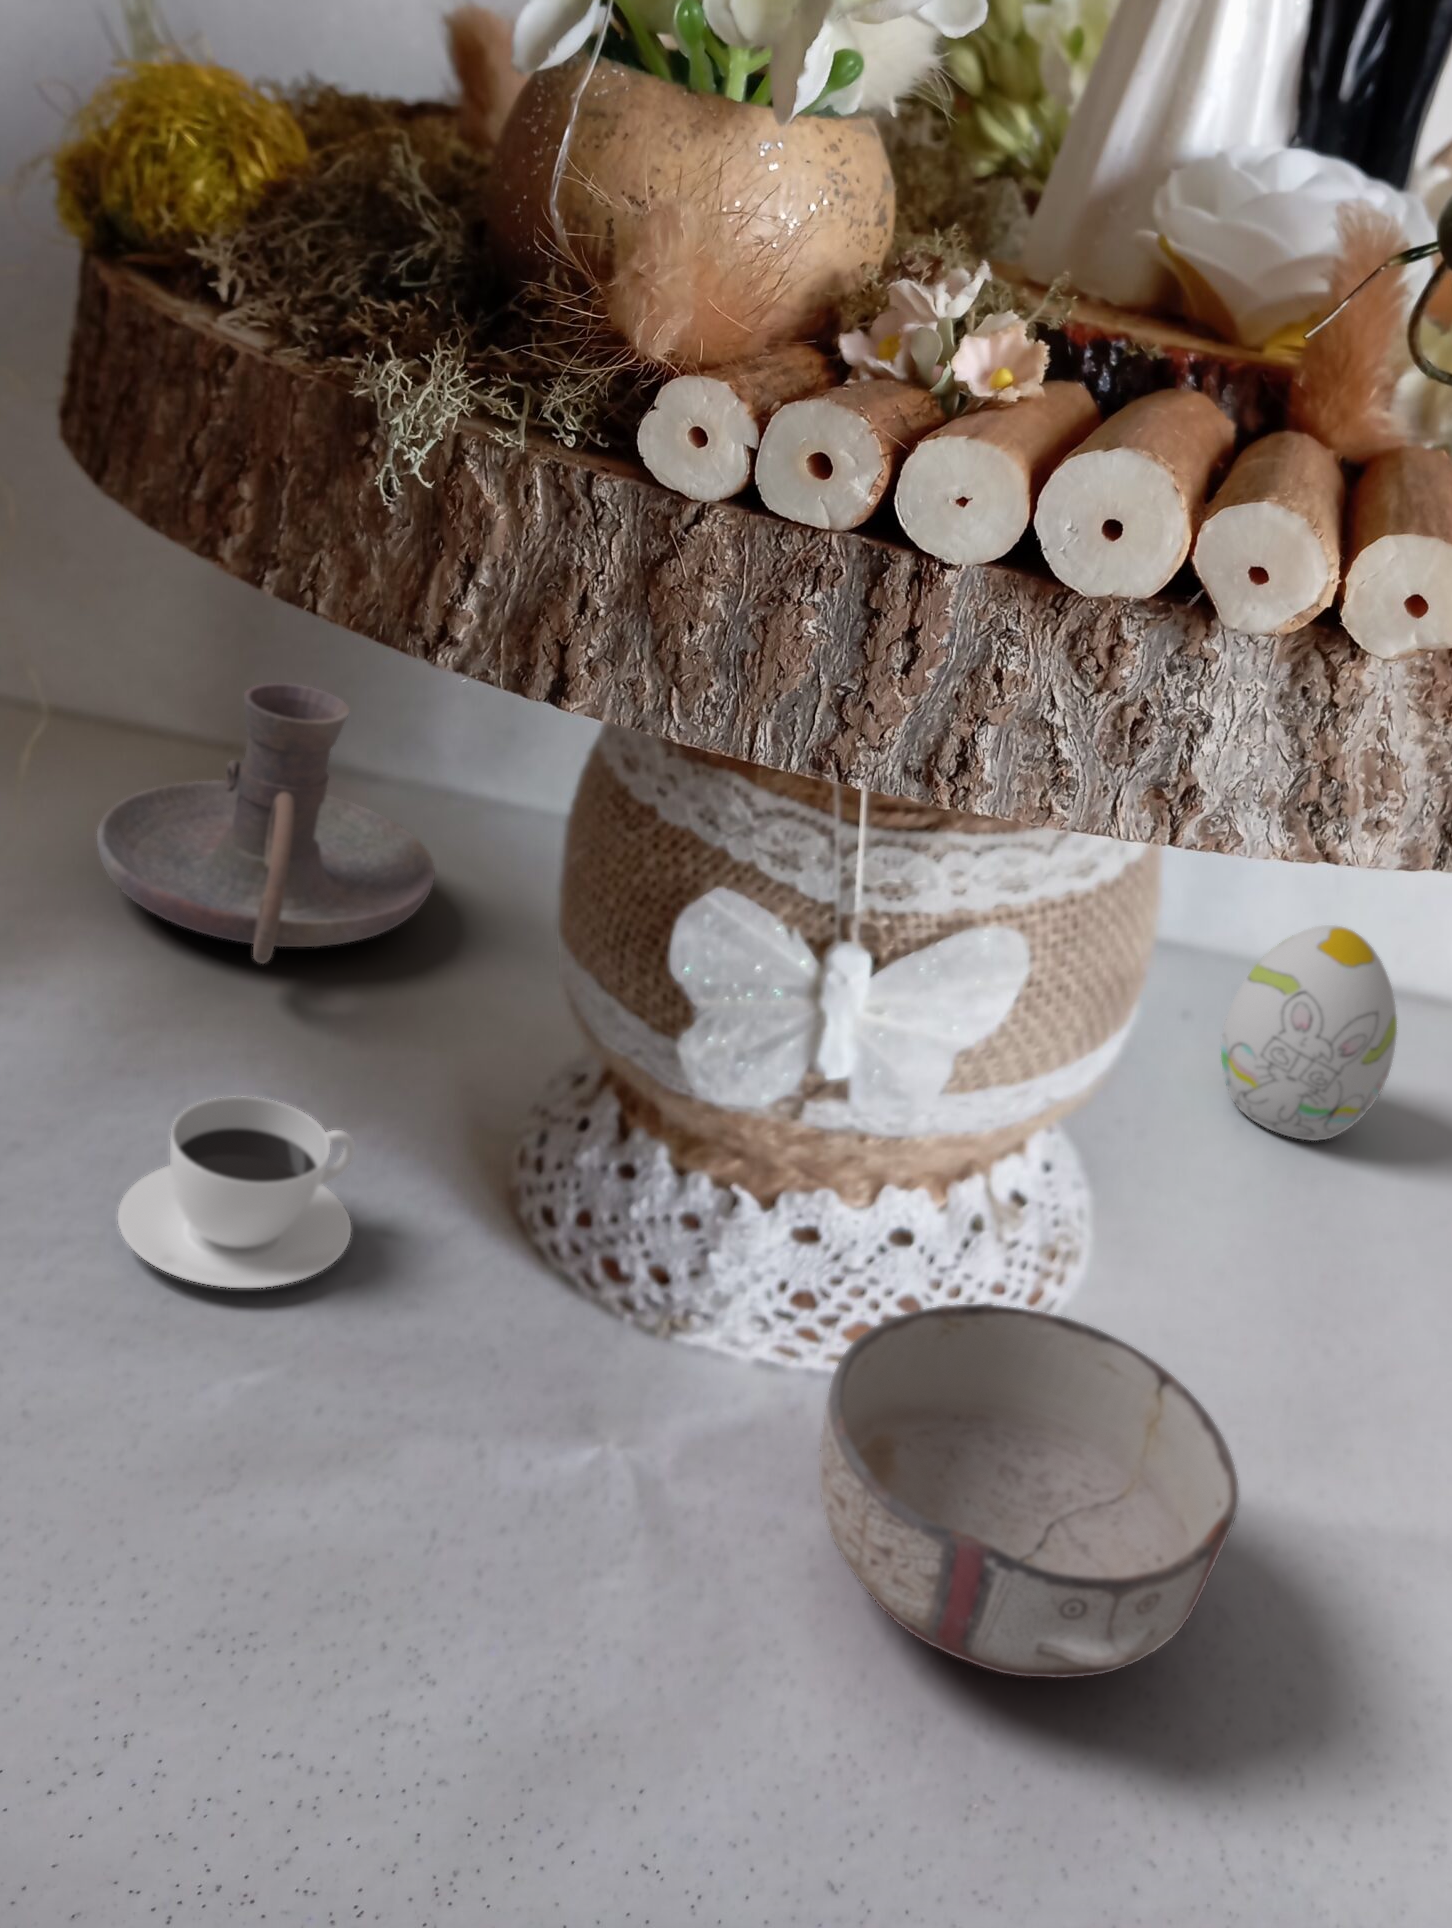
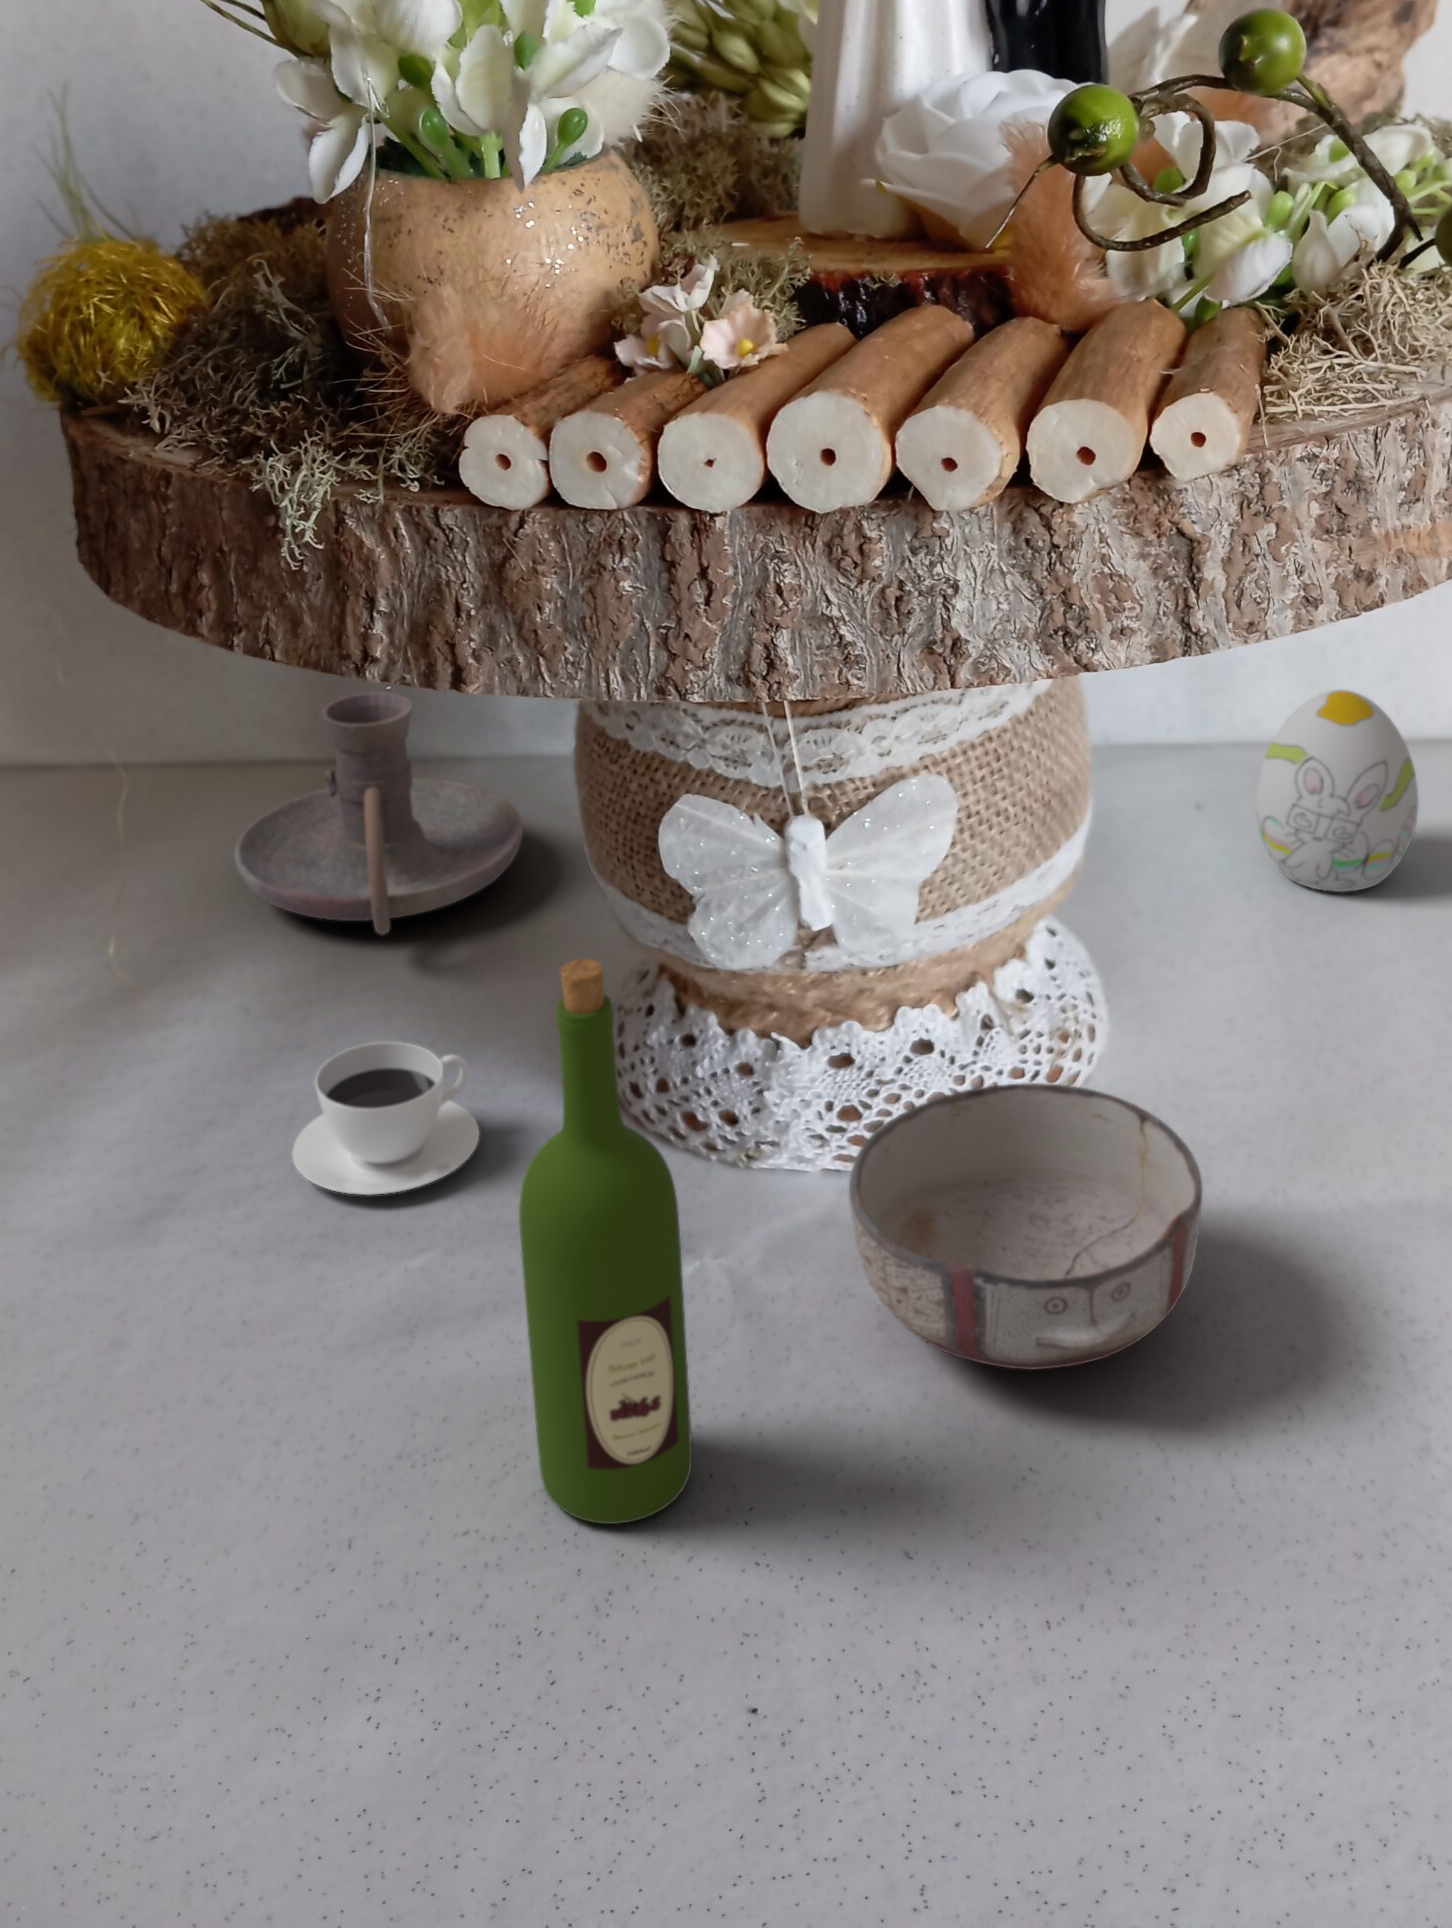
wine bottle: none [398,1079,677,1808] -> present [519,959,692,1524]

